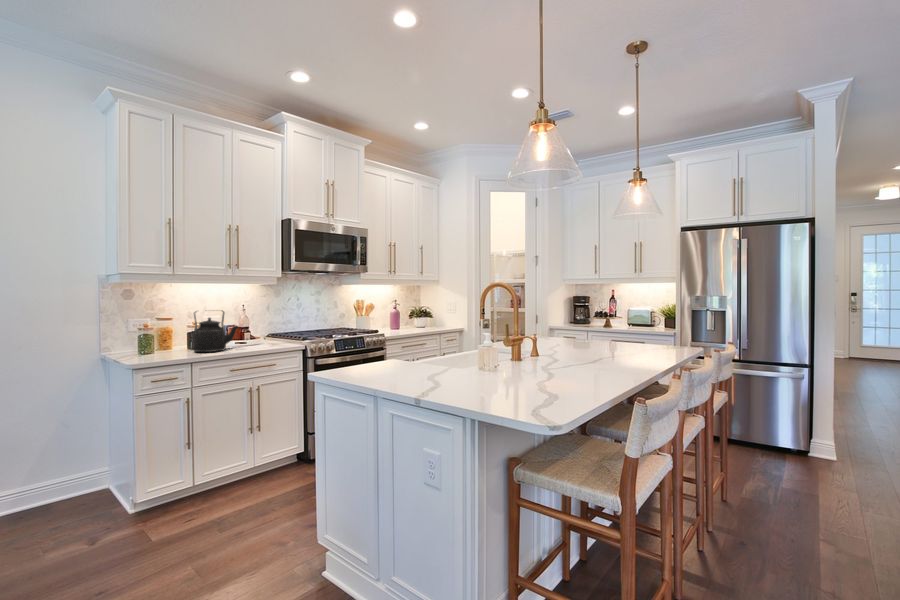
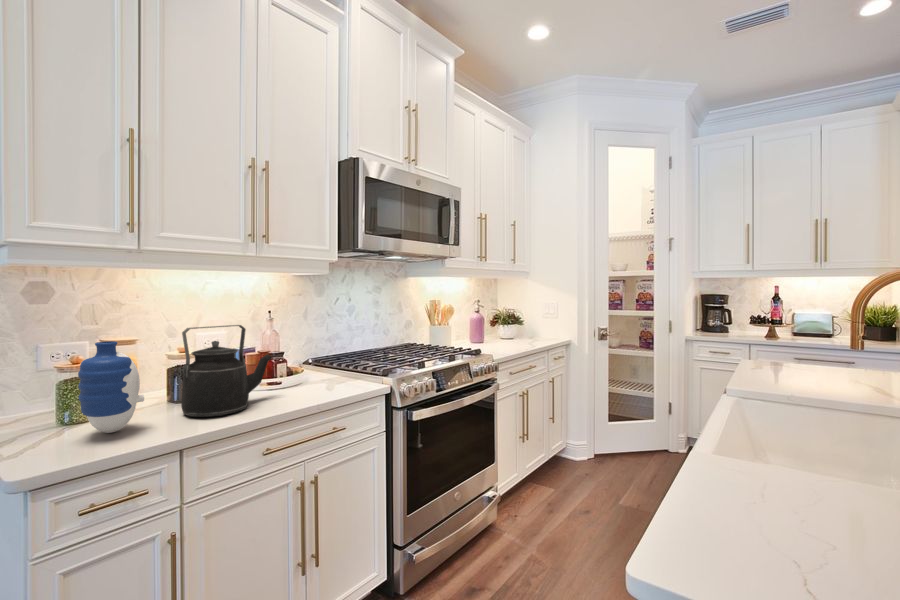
vase: none [149,316,176,356] -> present [78,341,144,433]

